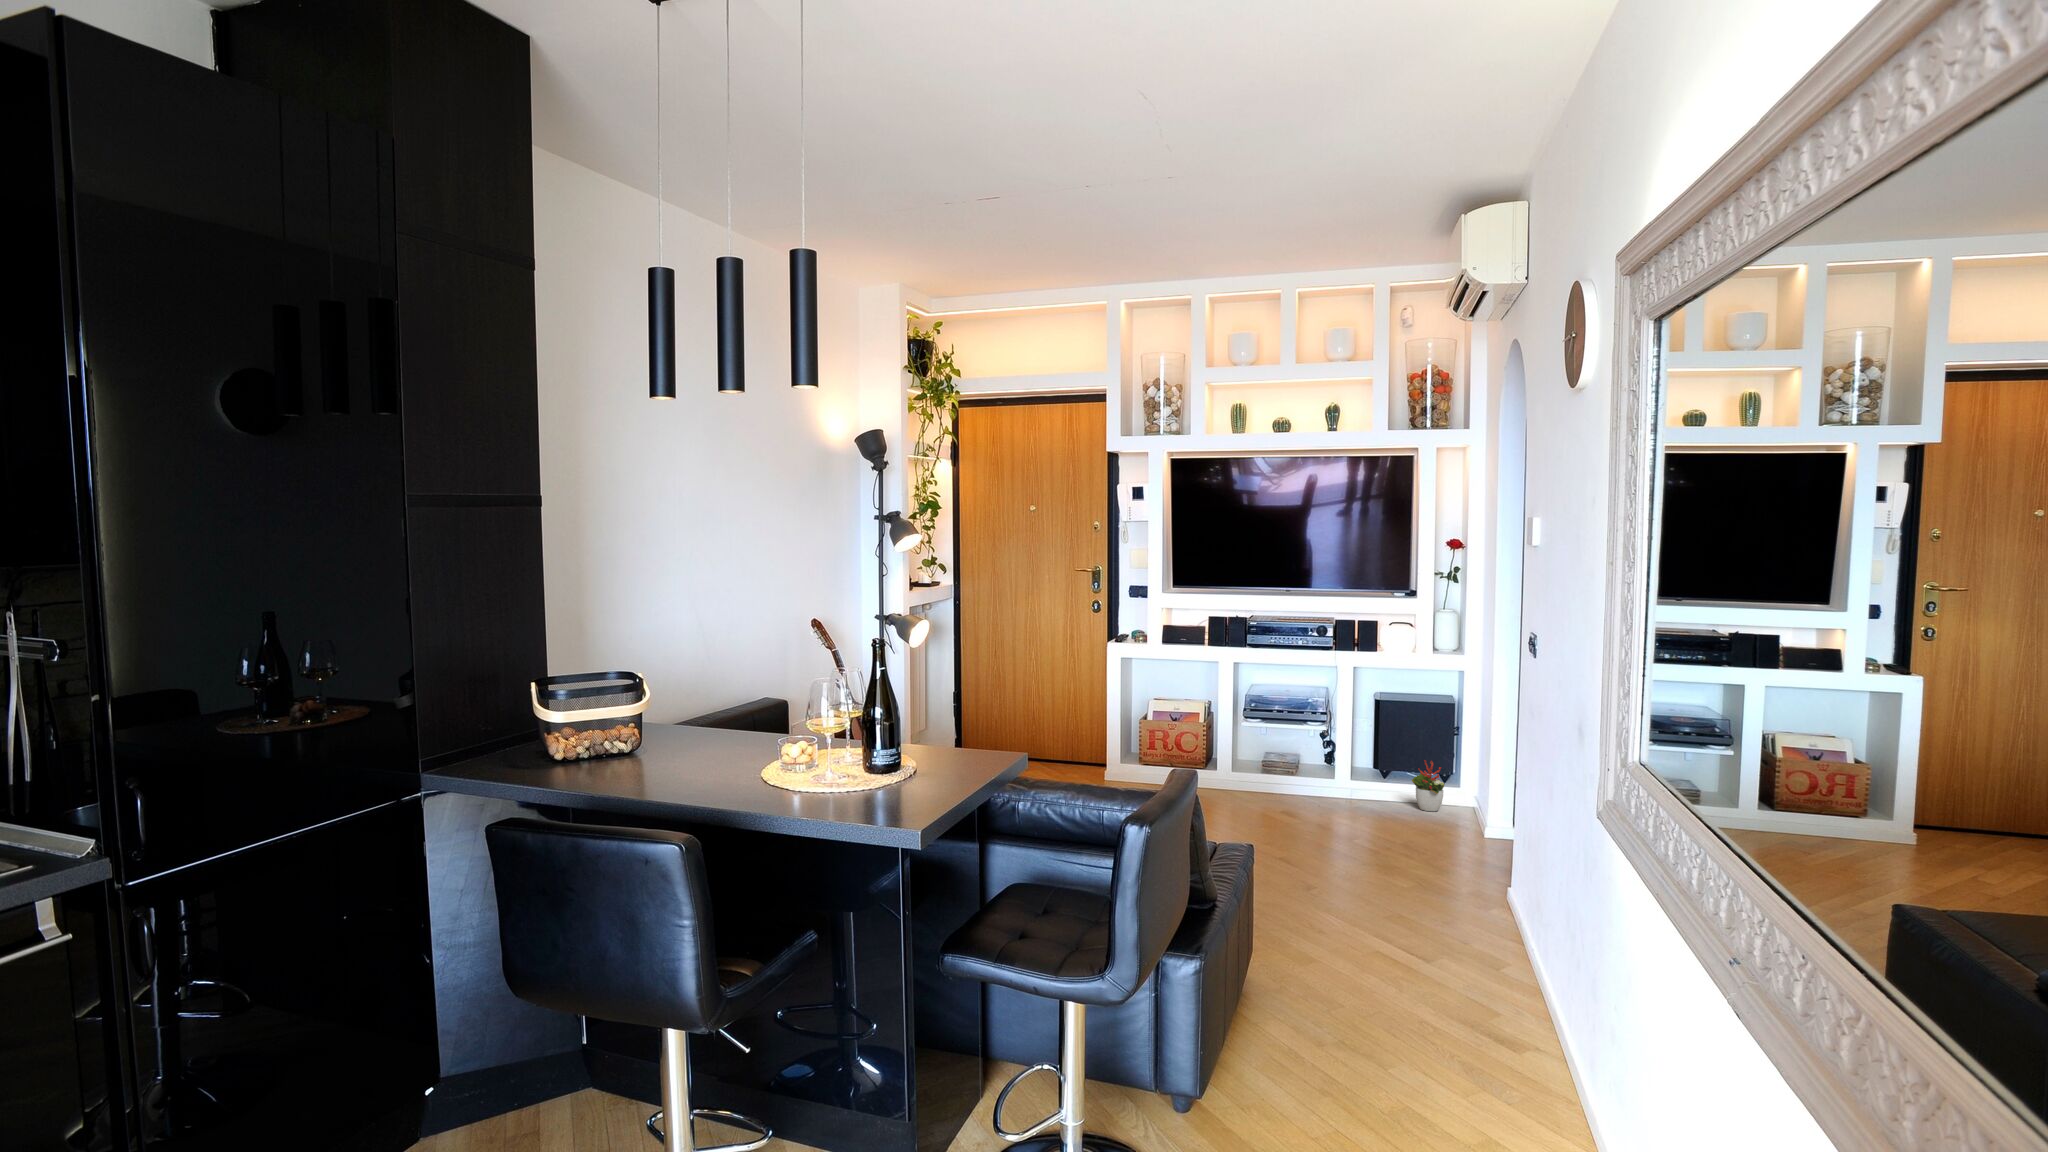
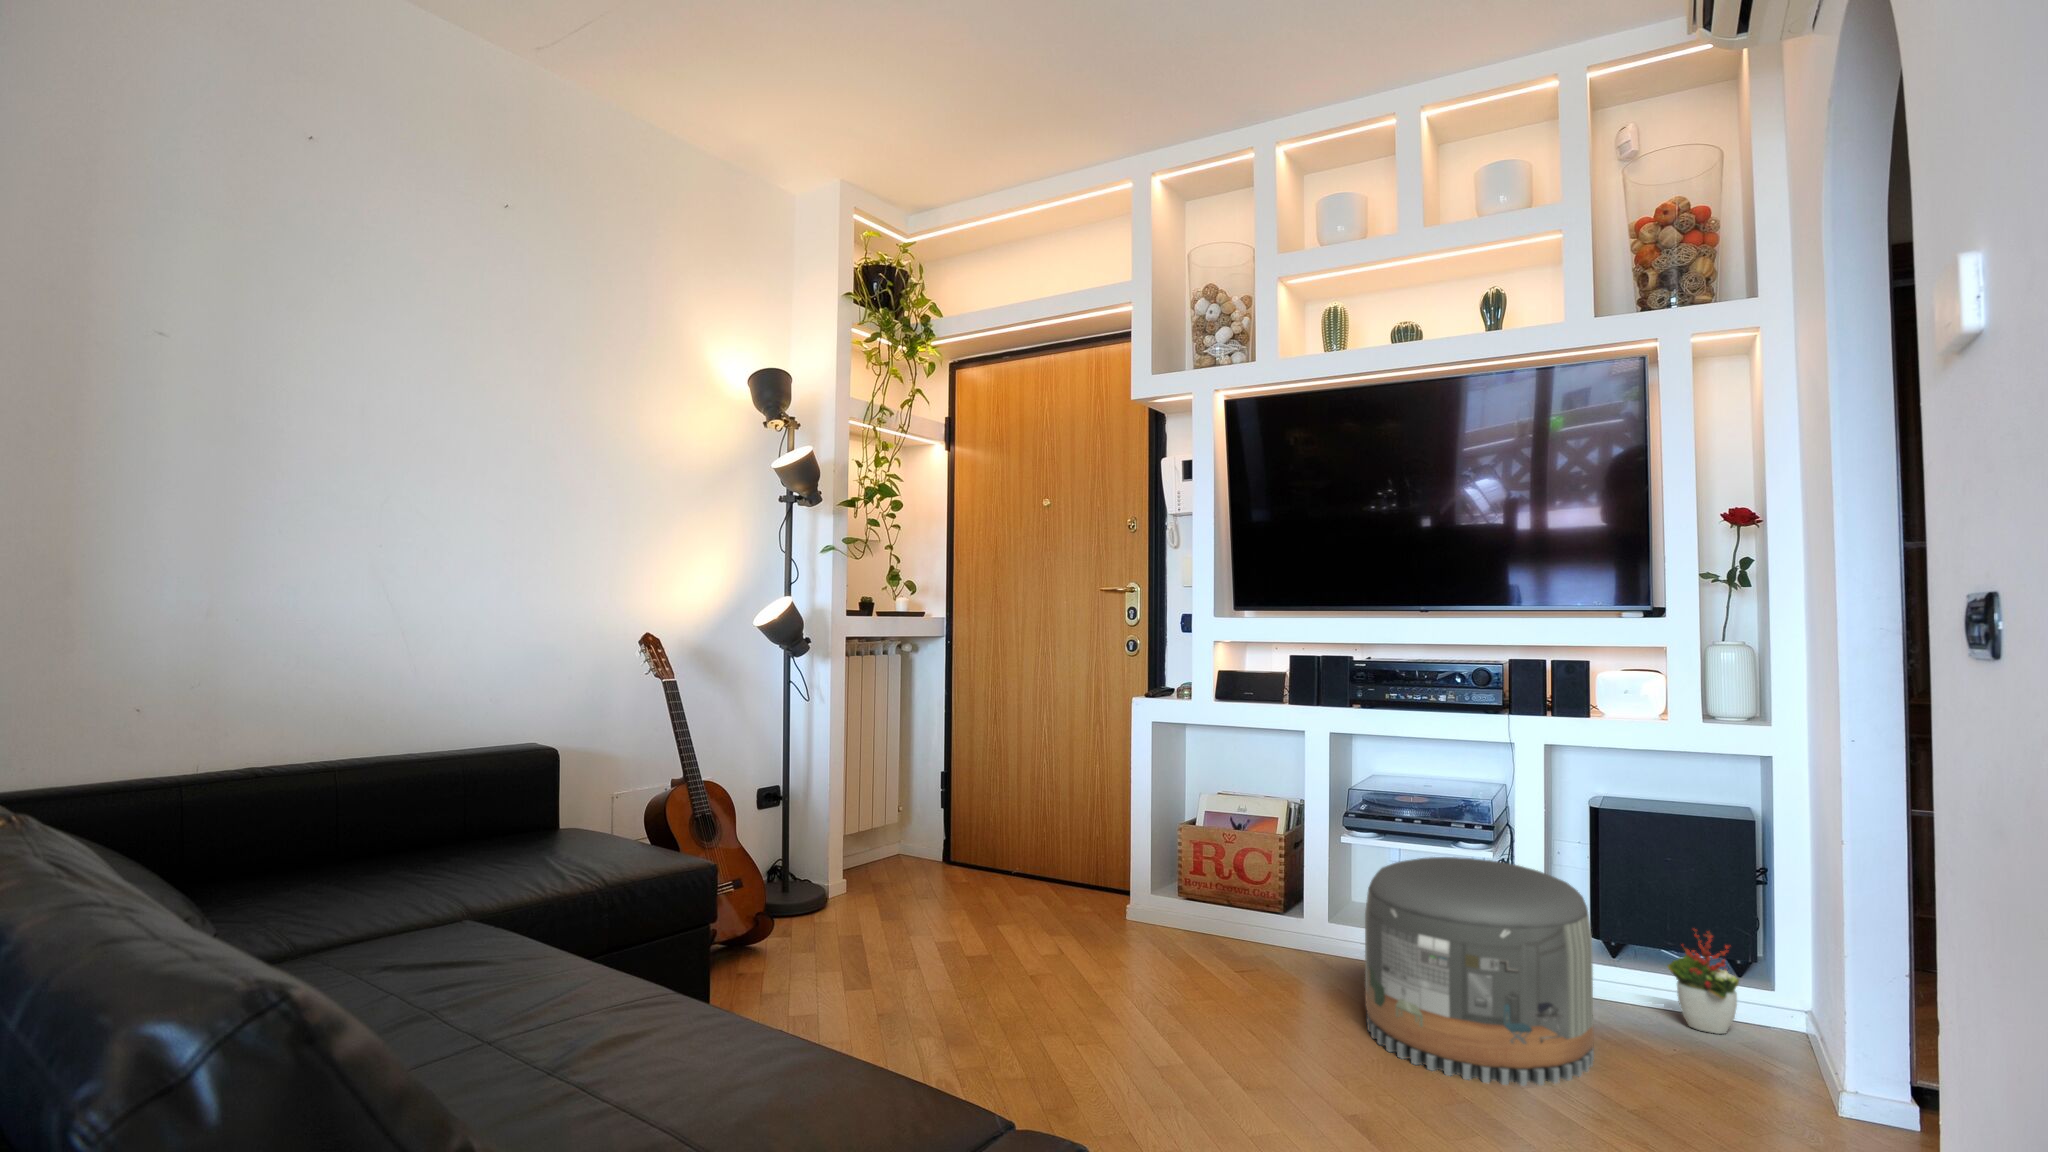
pouf: none [1268,731,1382,840] -> present [1365,857,1594,1086]

